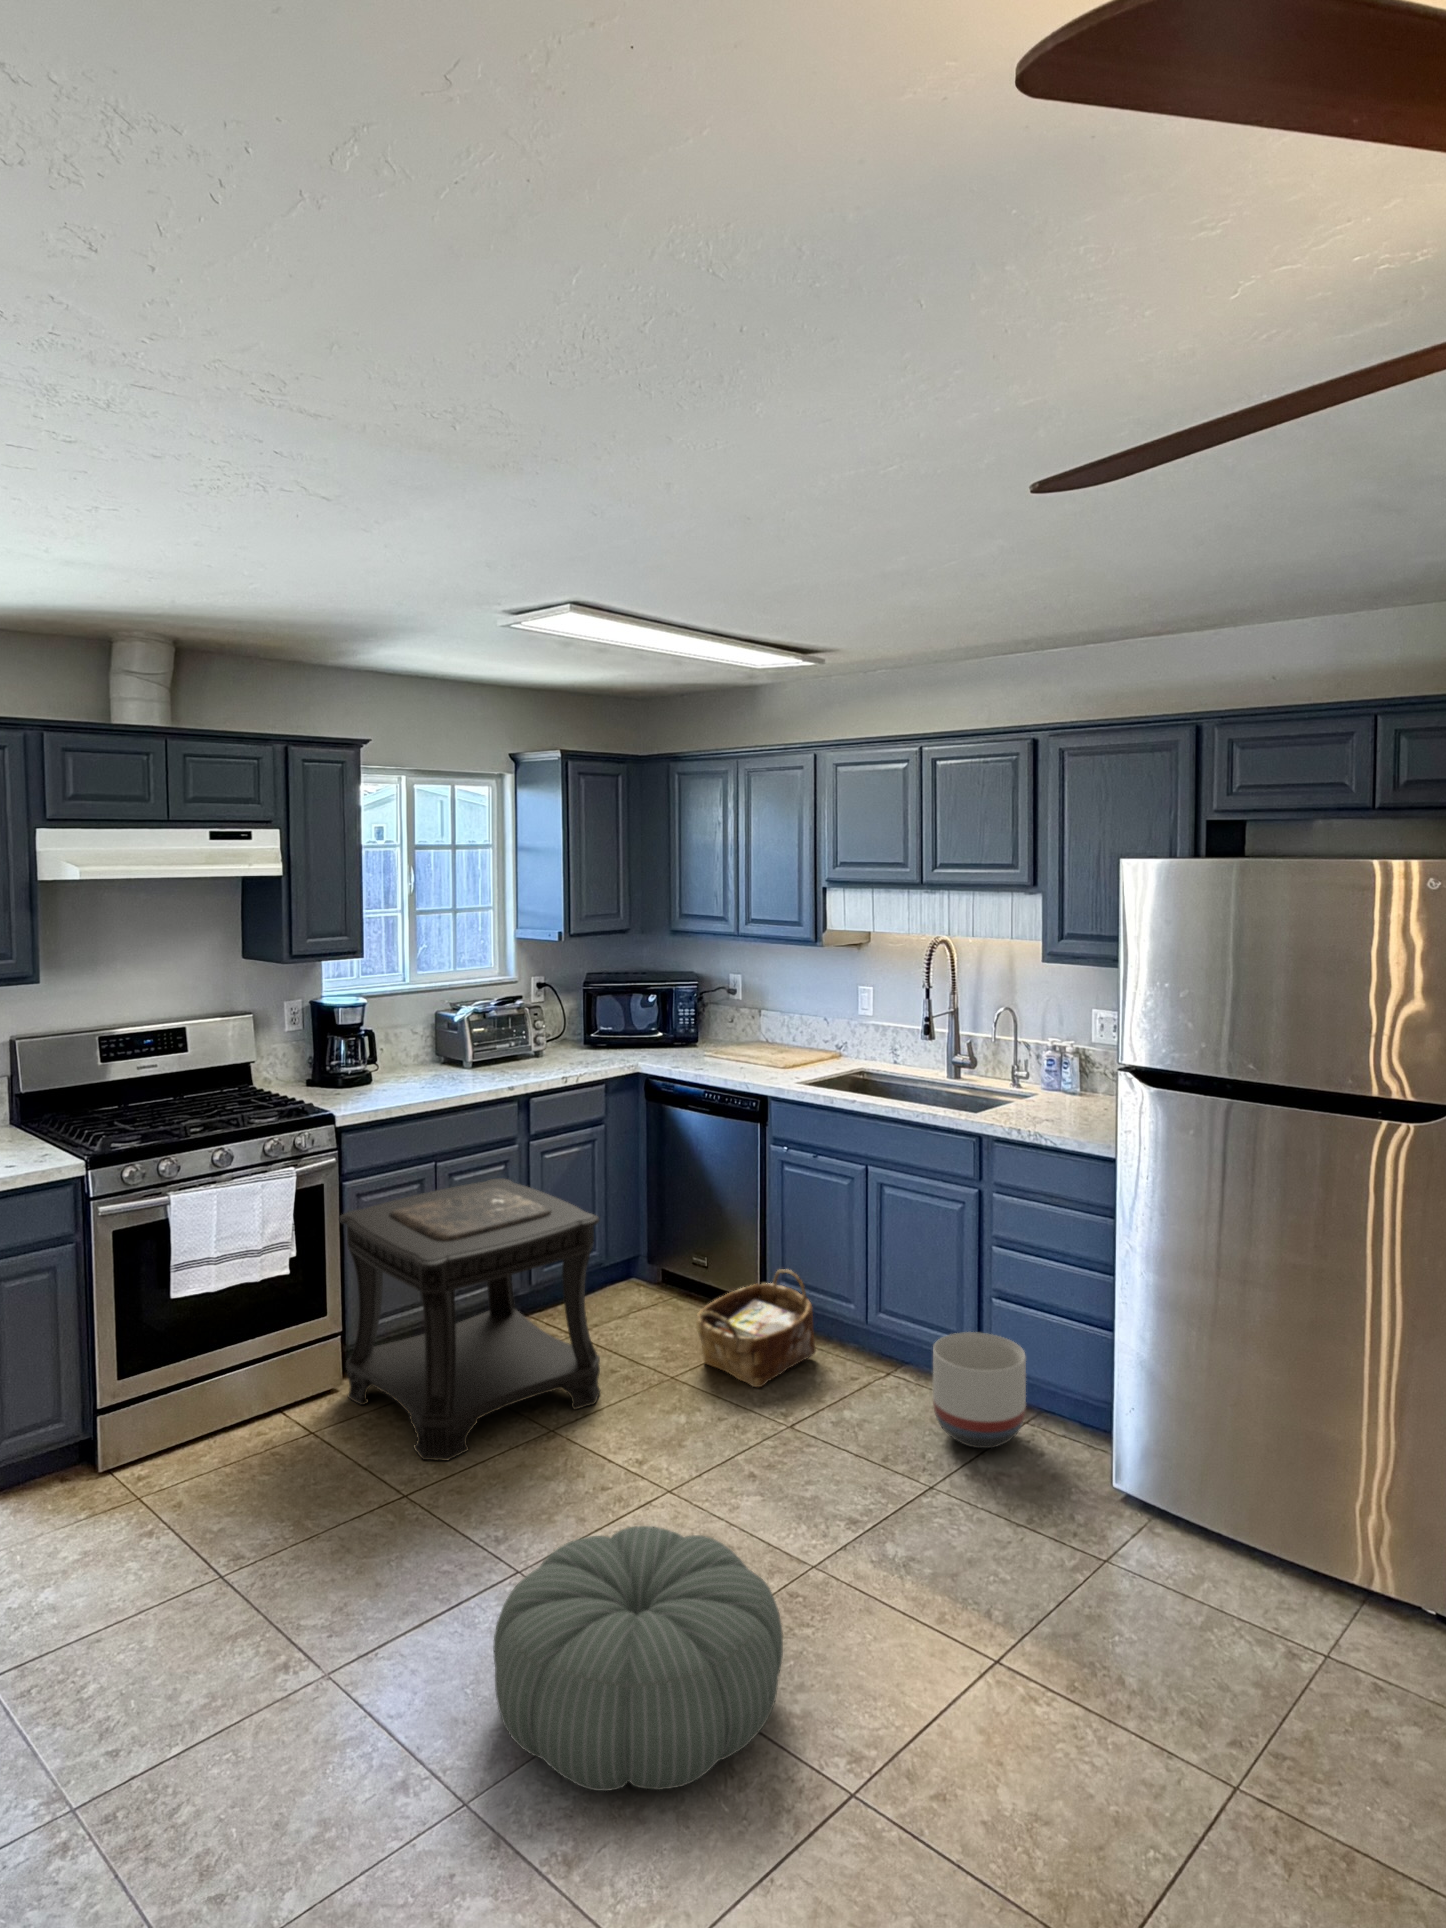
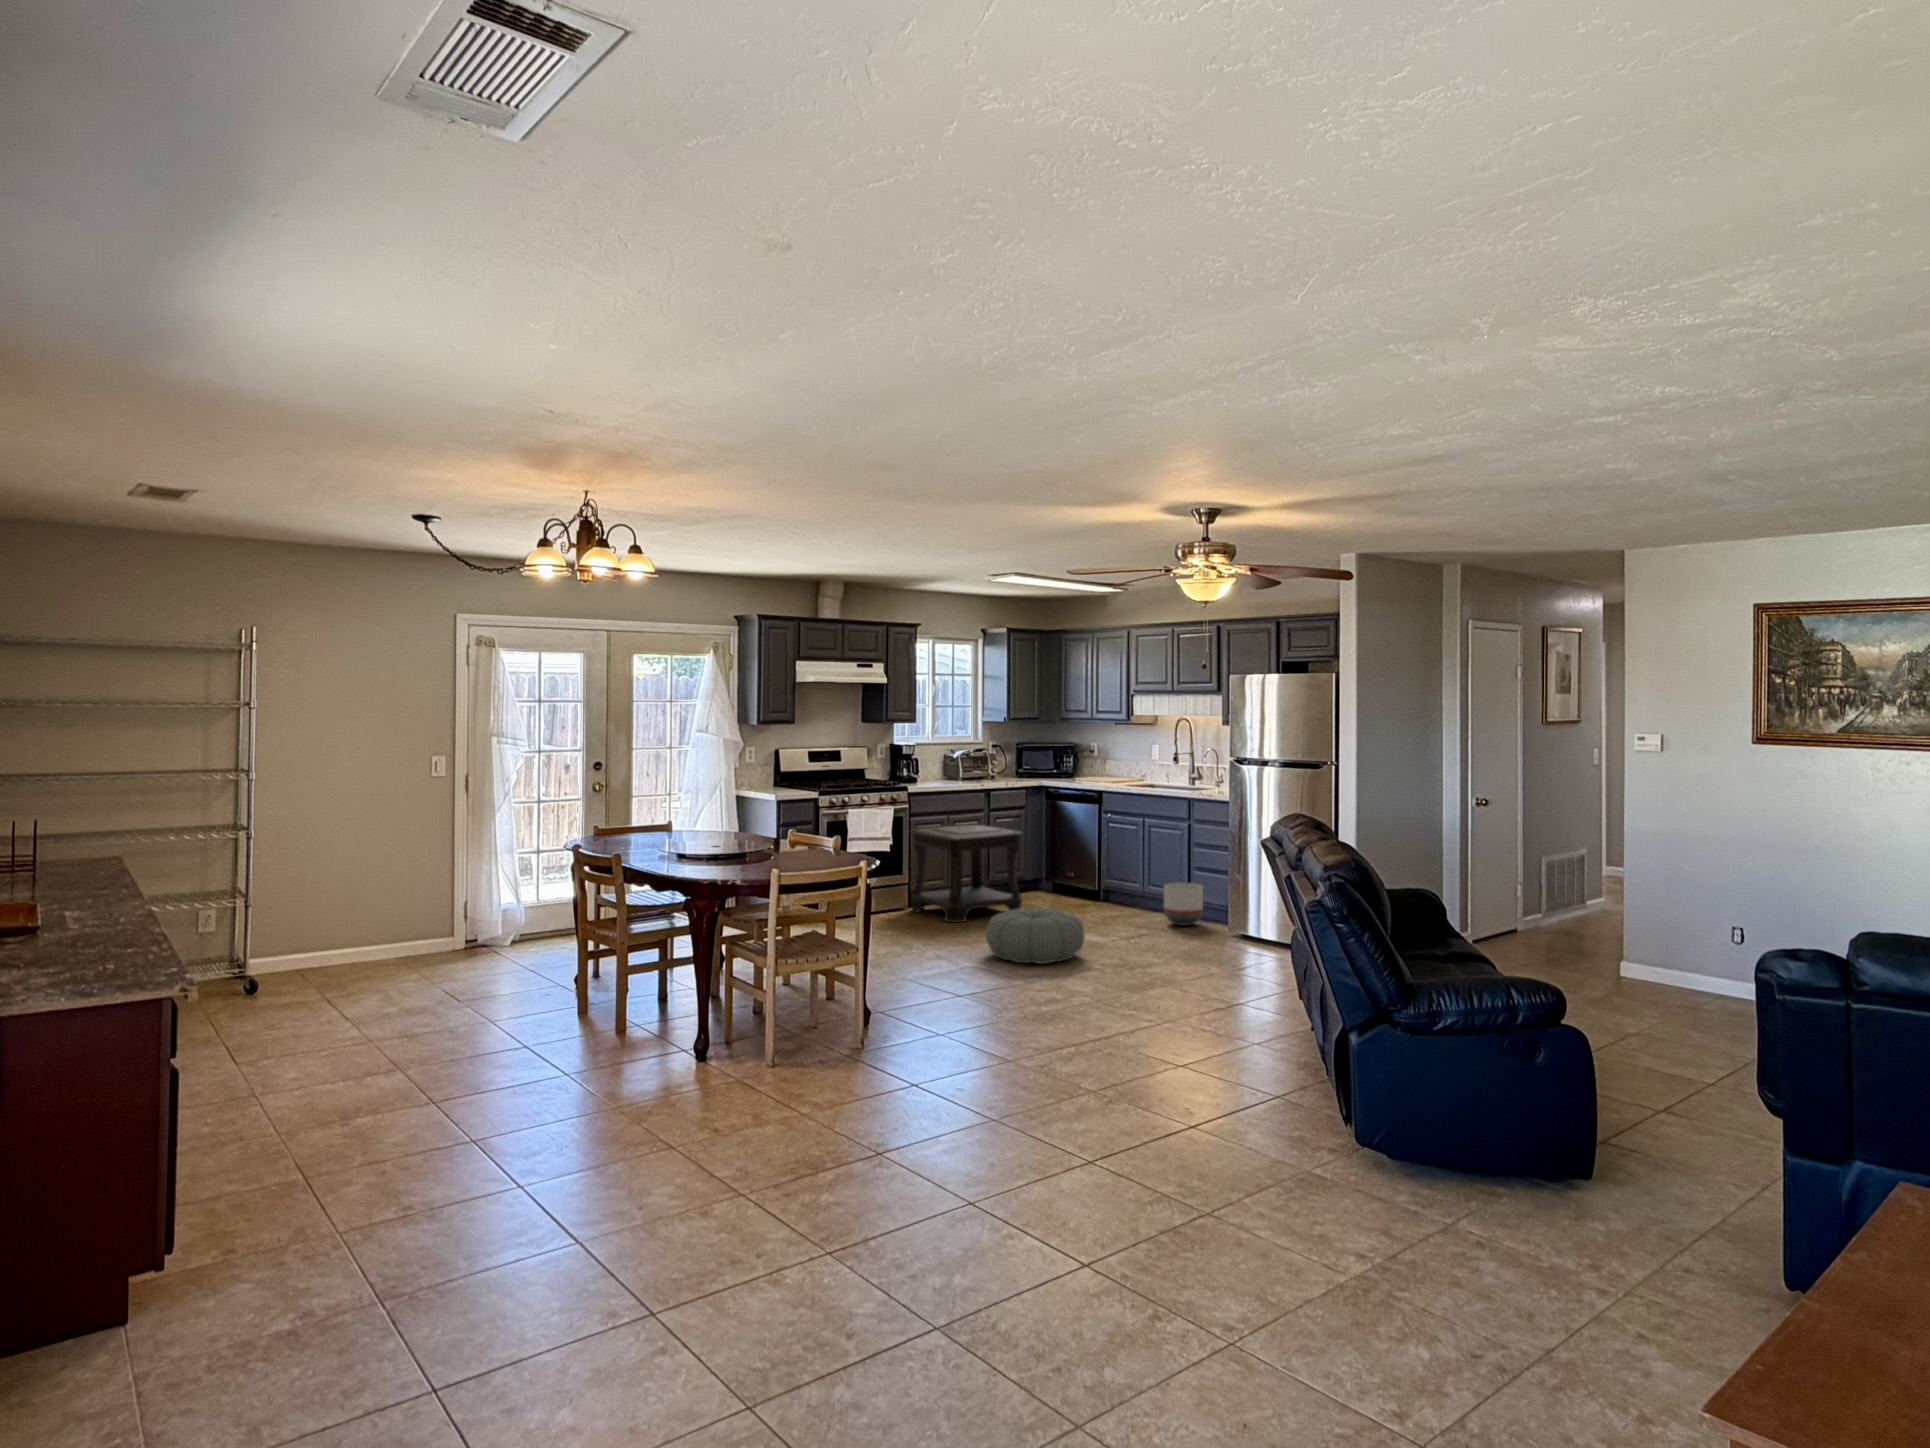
woven basket: present [696,1269,816,1387] -> none [1066,869,1121,913]

